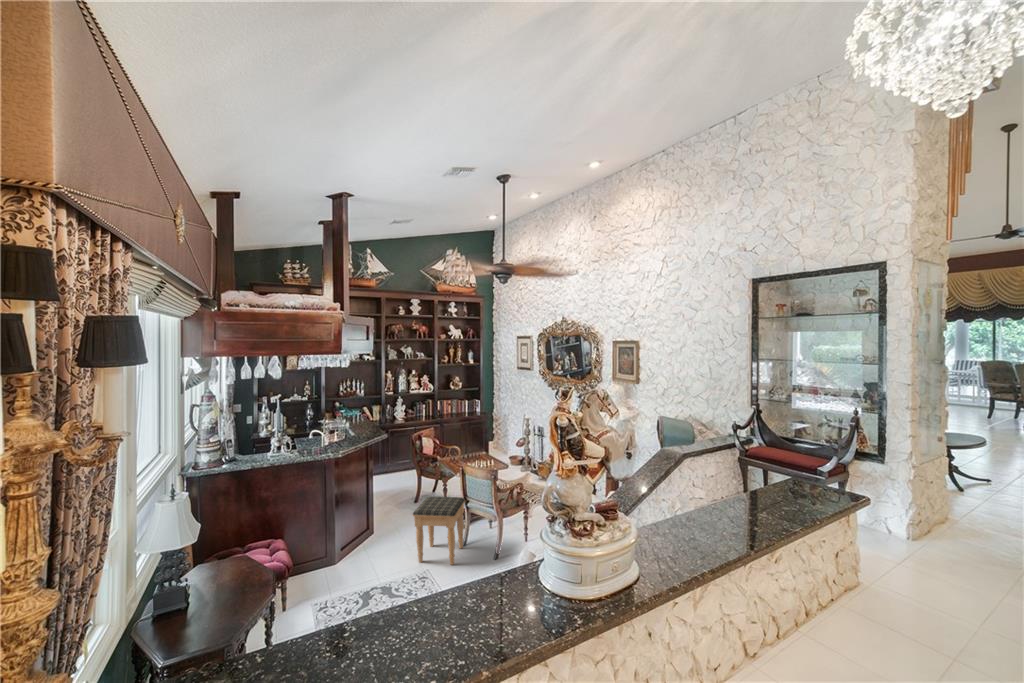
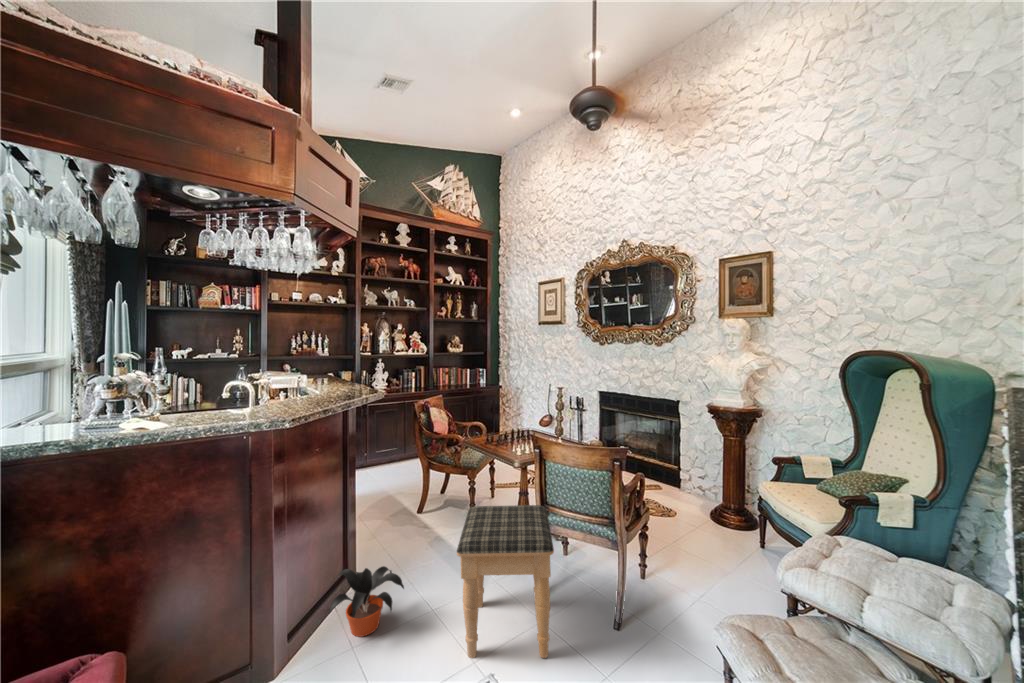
potted plant: none [359,523,393,553] -> present [329,566,404,637]

